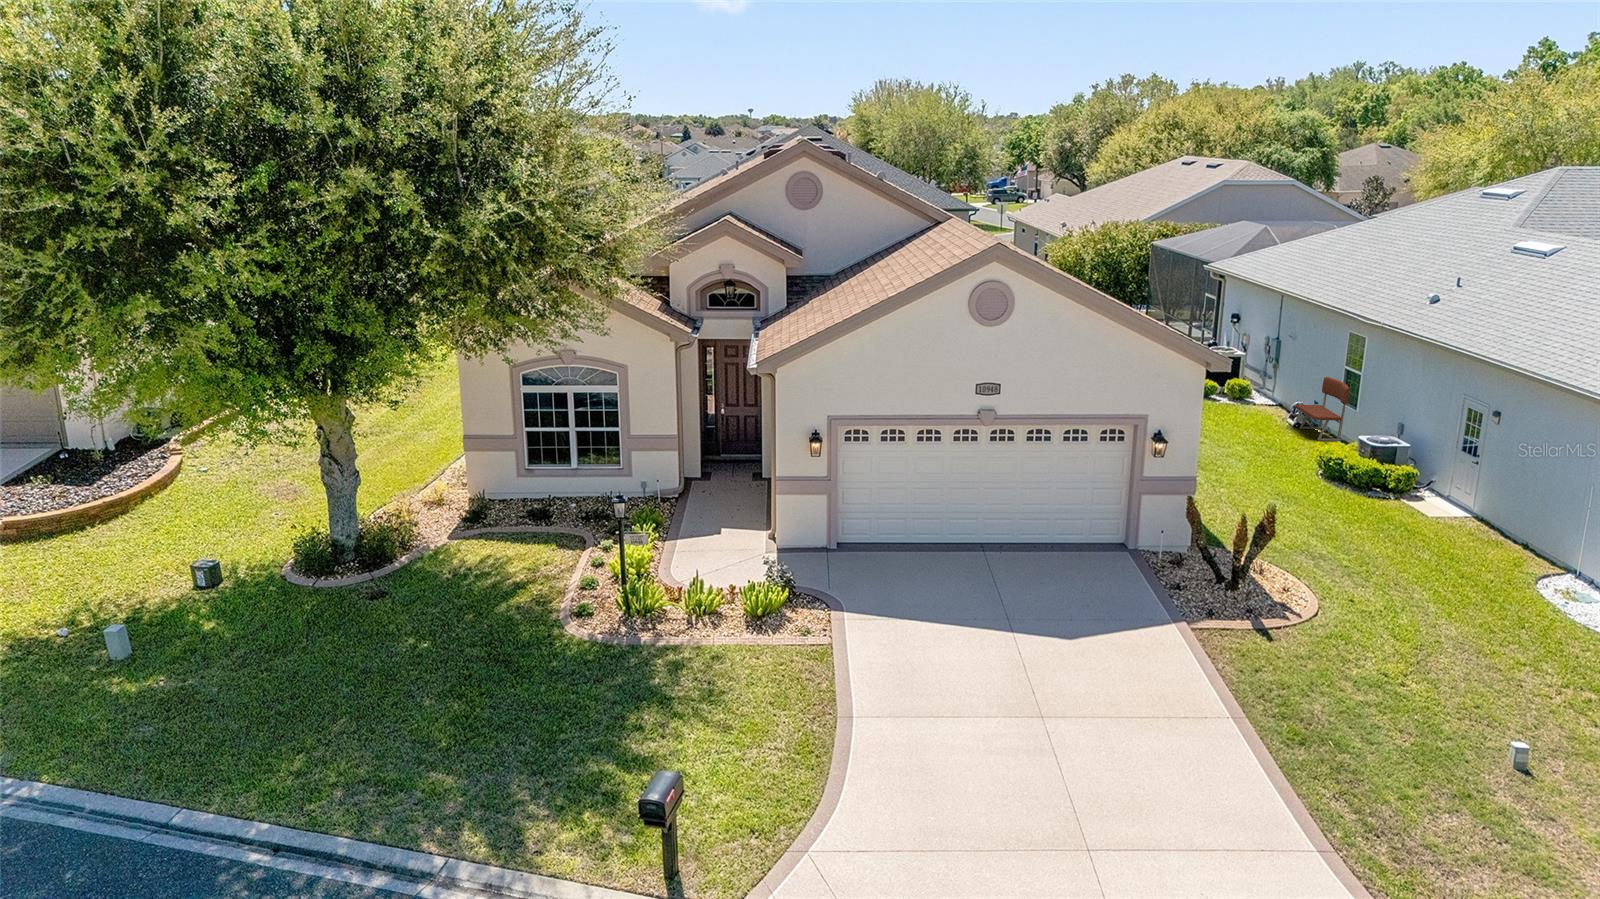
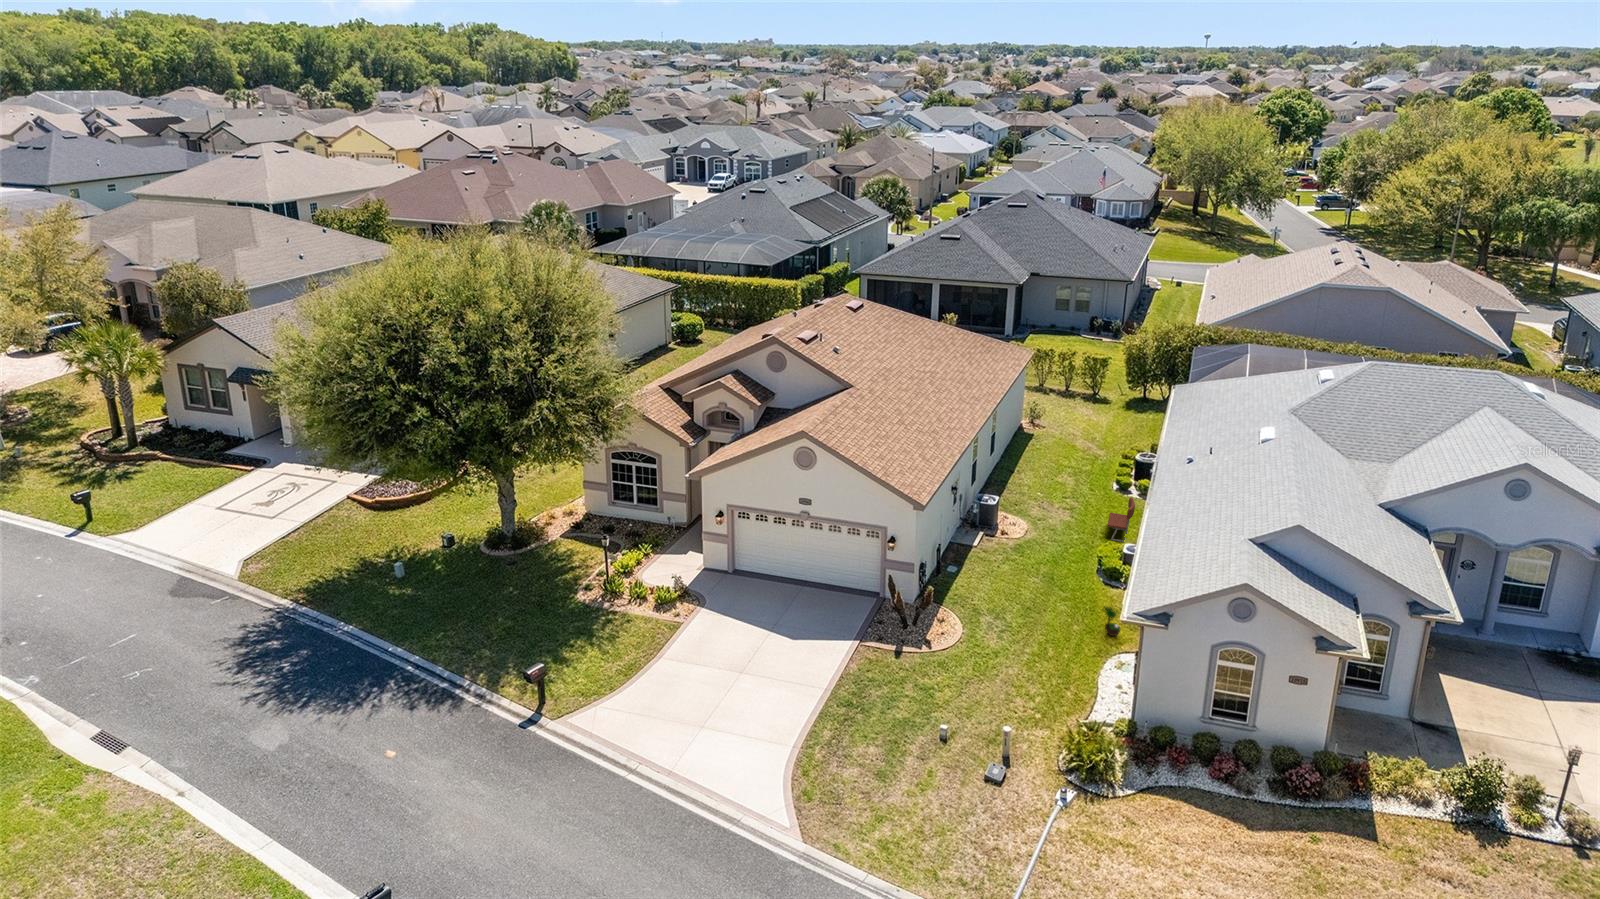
potted tree: none [1487,495,1525,550] -> present [1103,606,1120,636]

